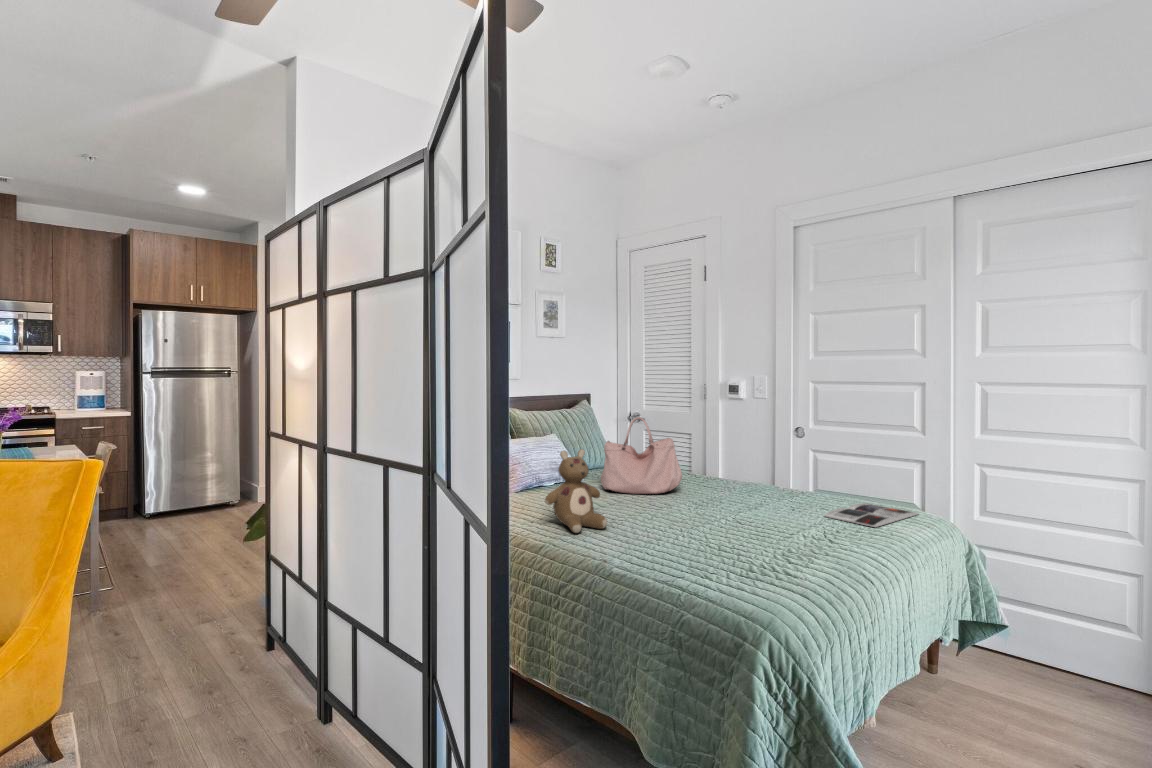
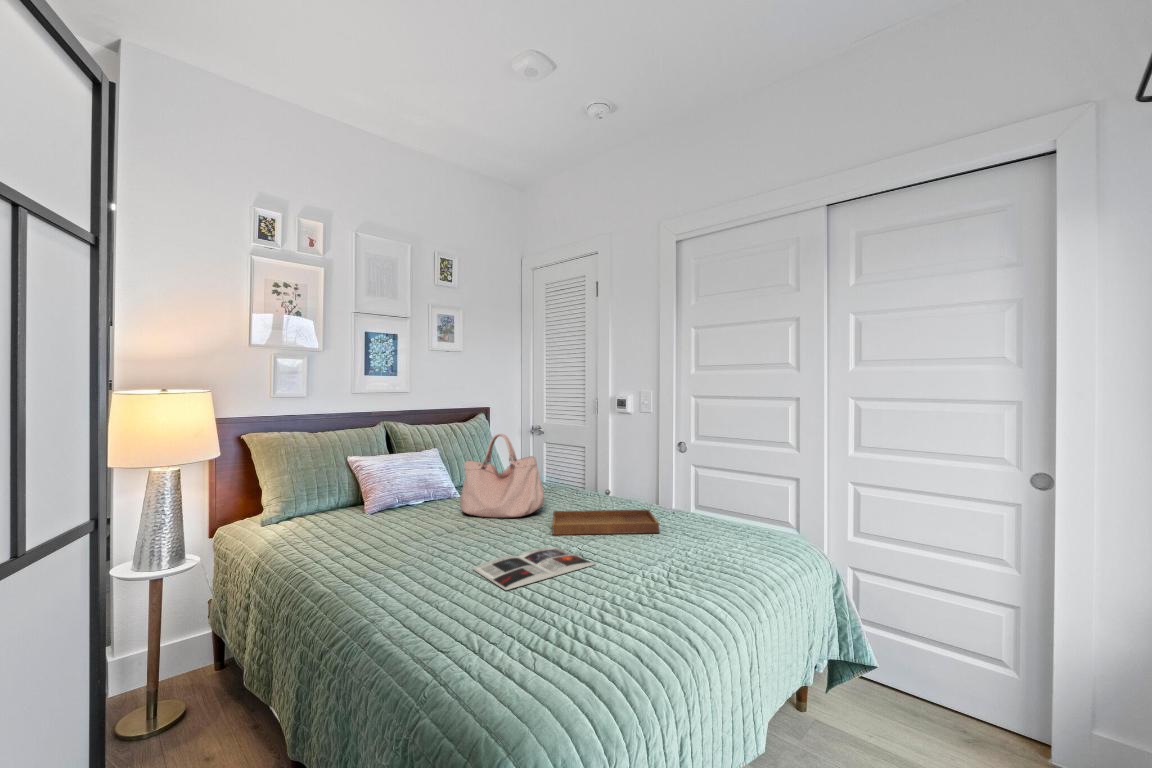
stuffed bear: present [545,449,607,533] -> none [346,473,422,576]
tray: none [694,468,800,507] -> present [553,490,659,535]
magazine: present [824,503,919,527] -> present [473,547,595,590]

